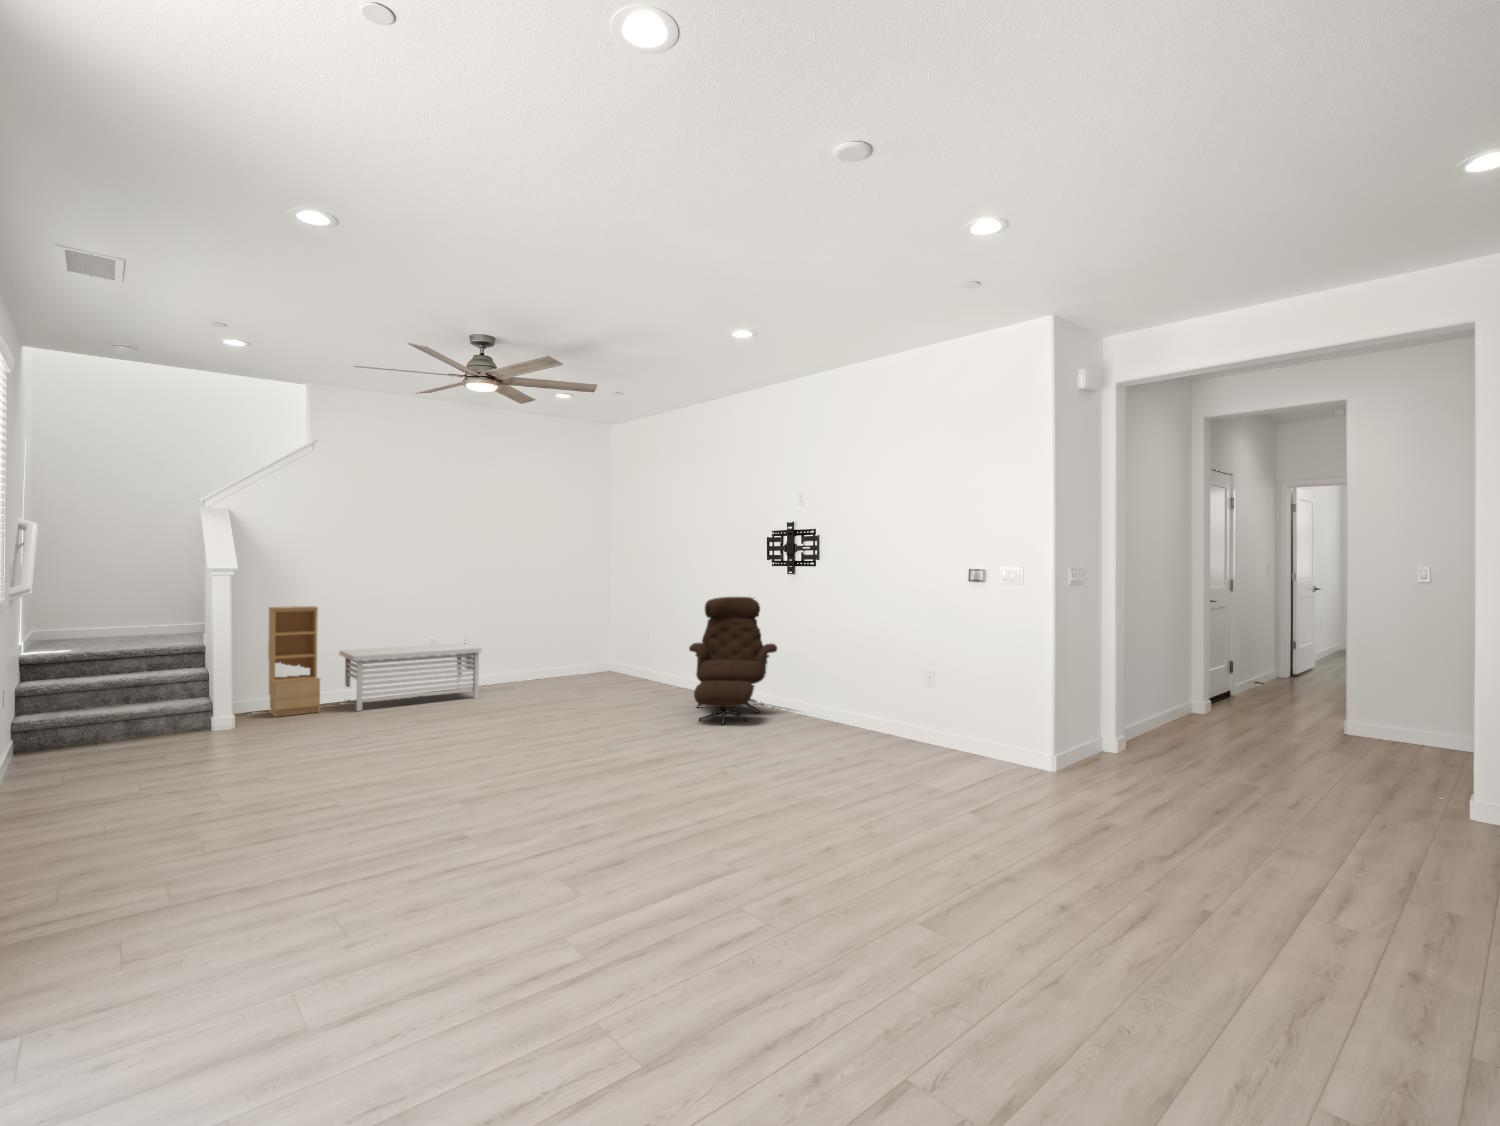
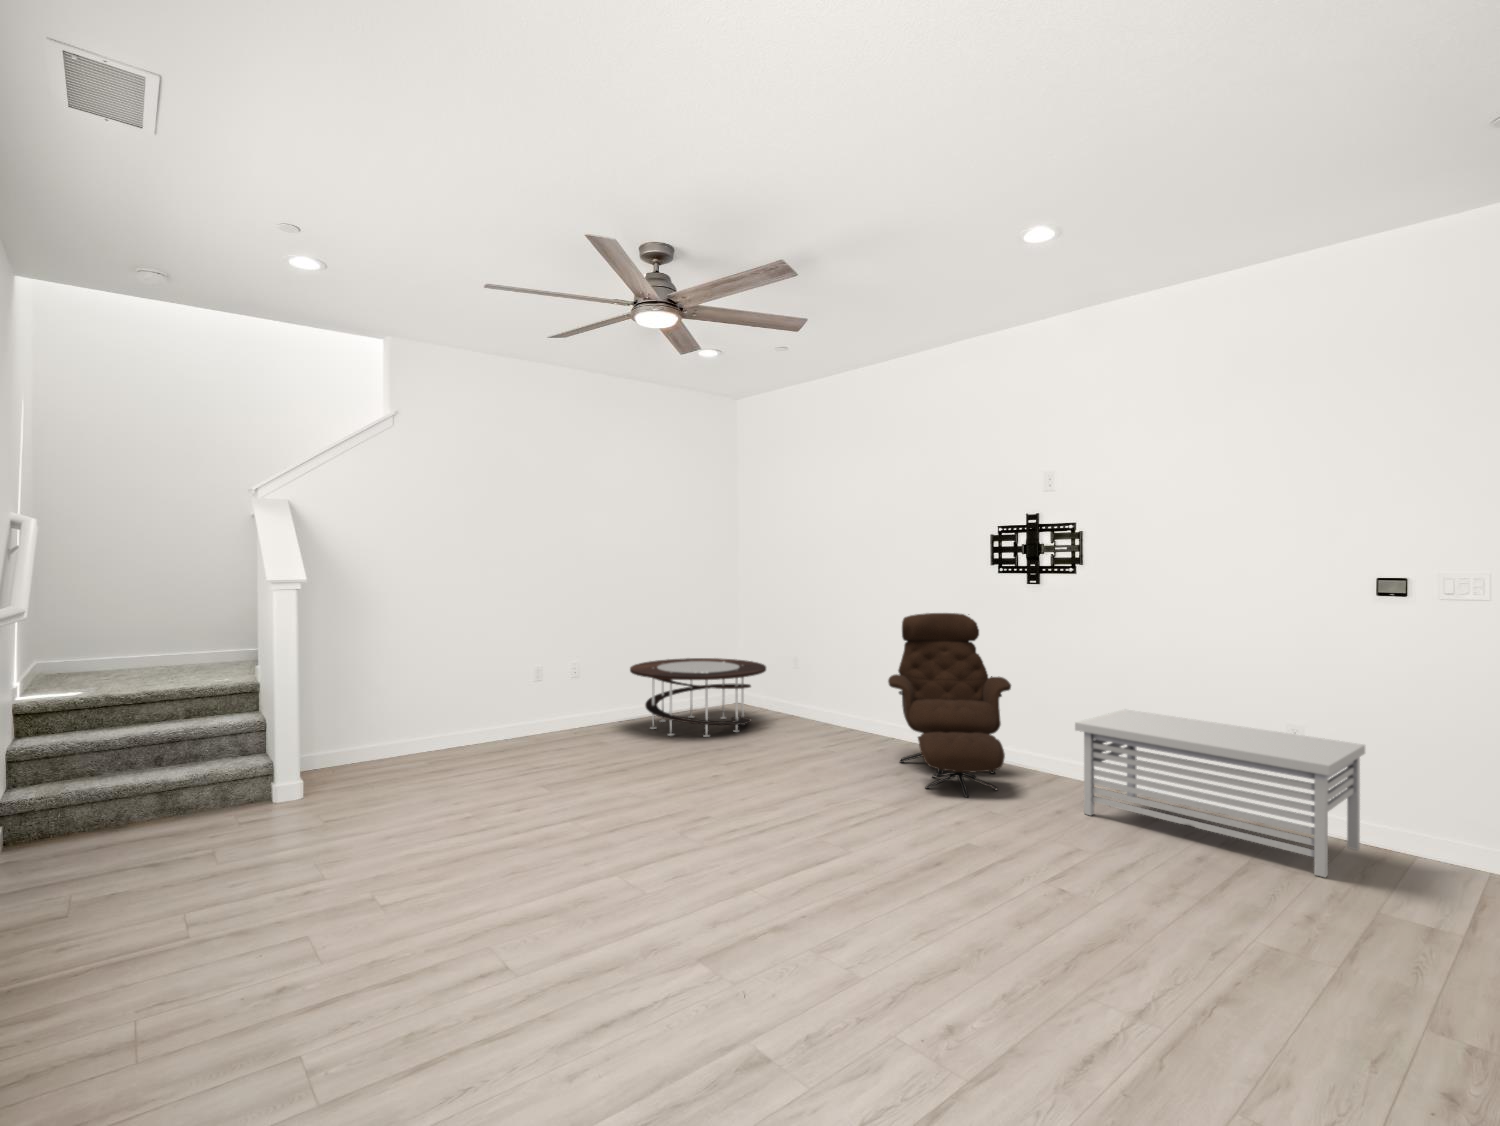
bookshelf: present [268,606,320,717] -> none [338,626,407,777]
coffee table: none [508,637,618,694] -> present [630,658,766,737]
storage bench: present [339,643,482,711] -> present [1075,709,1365,877]

